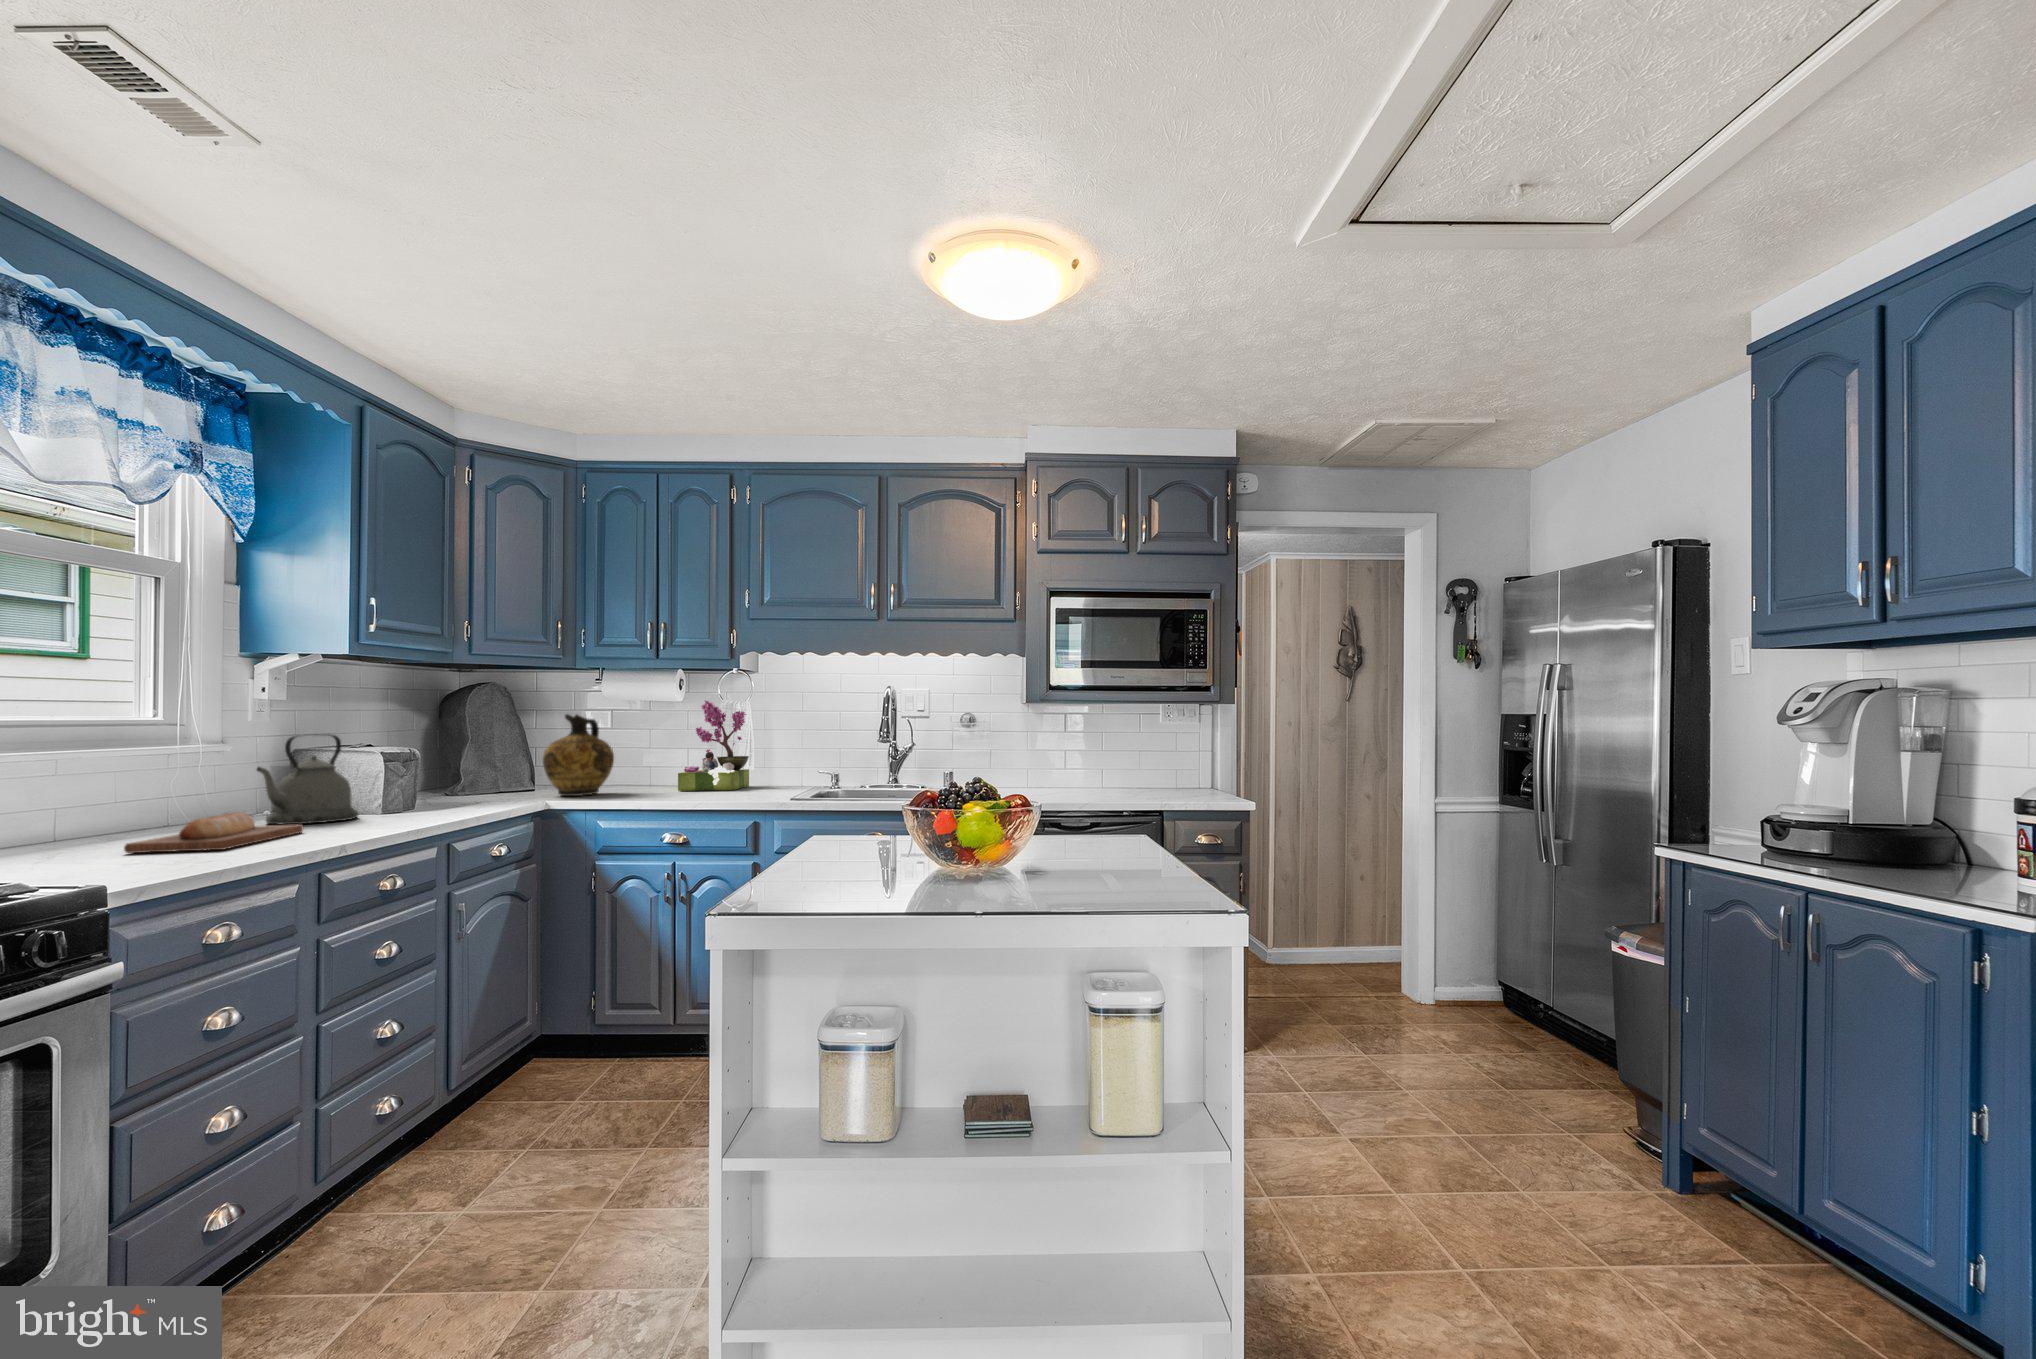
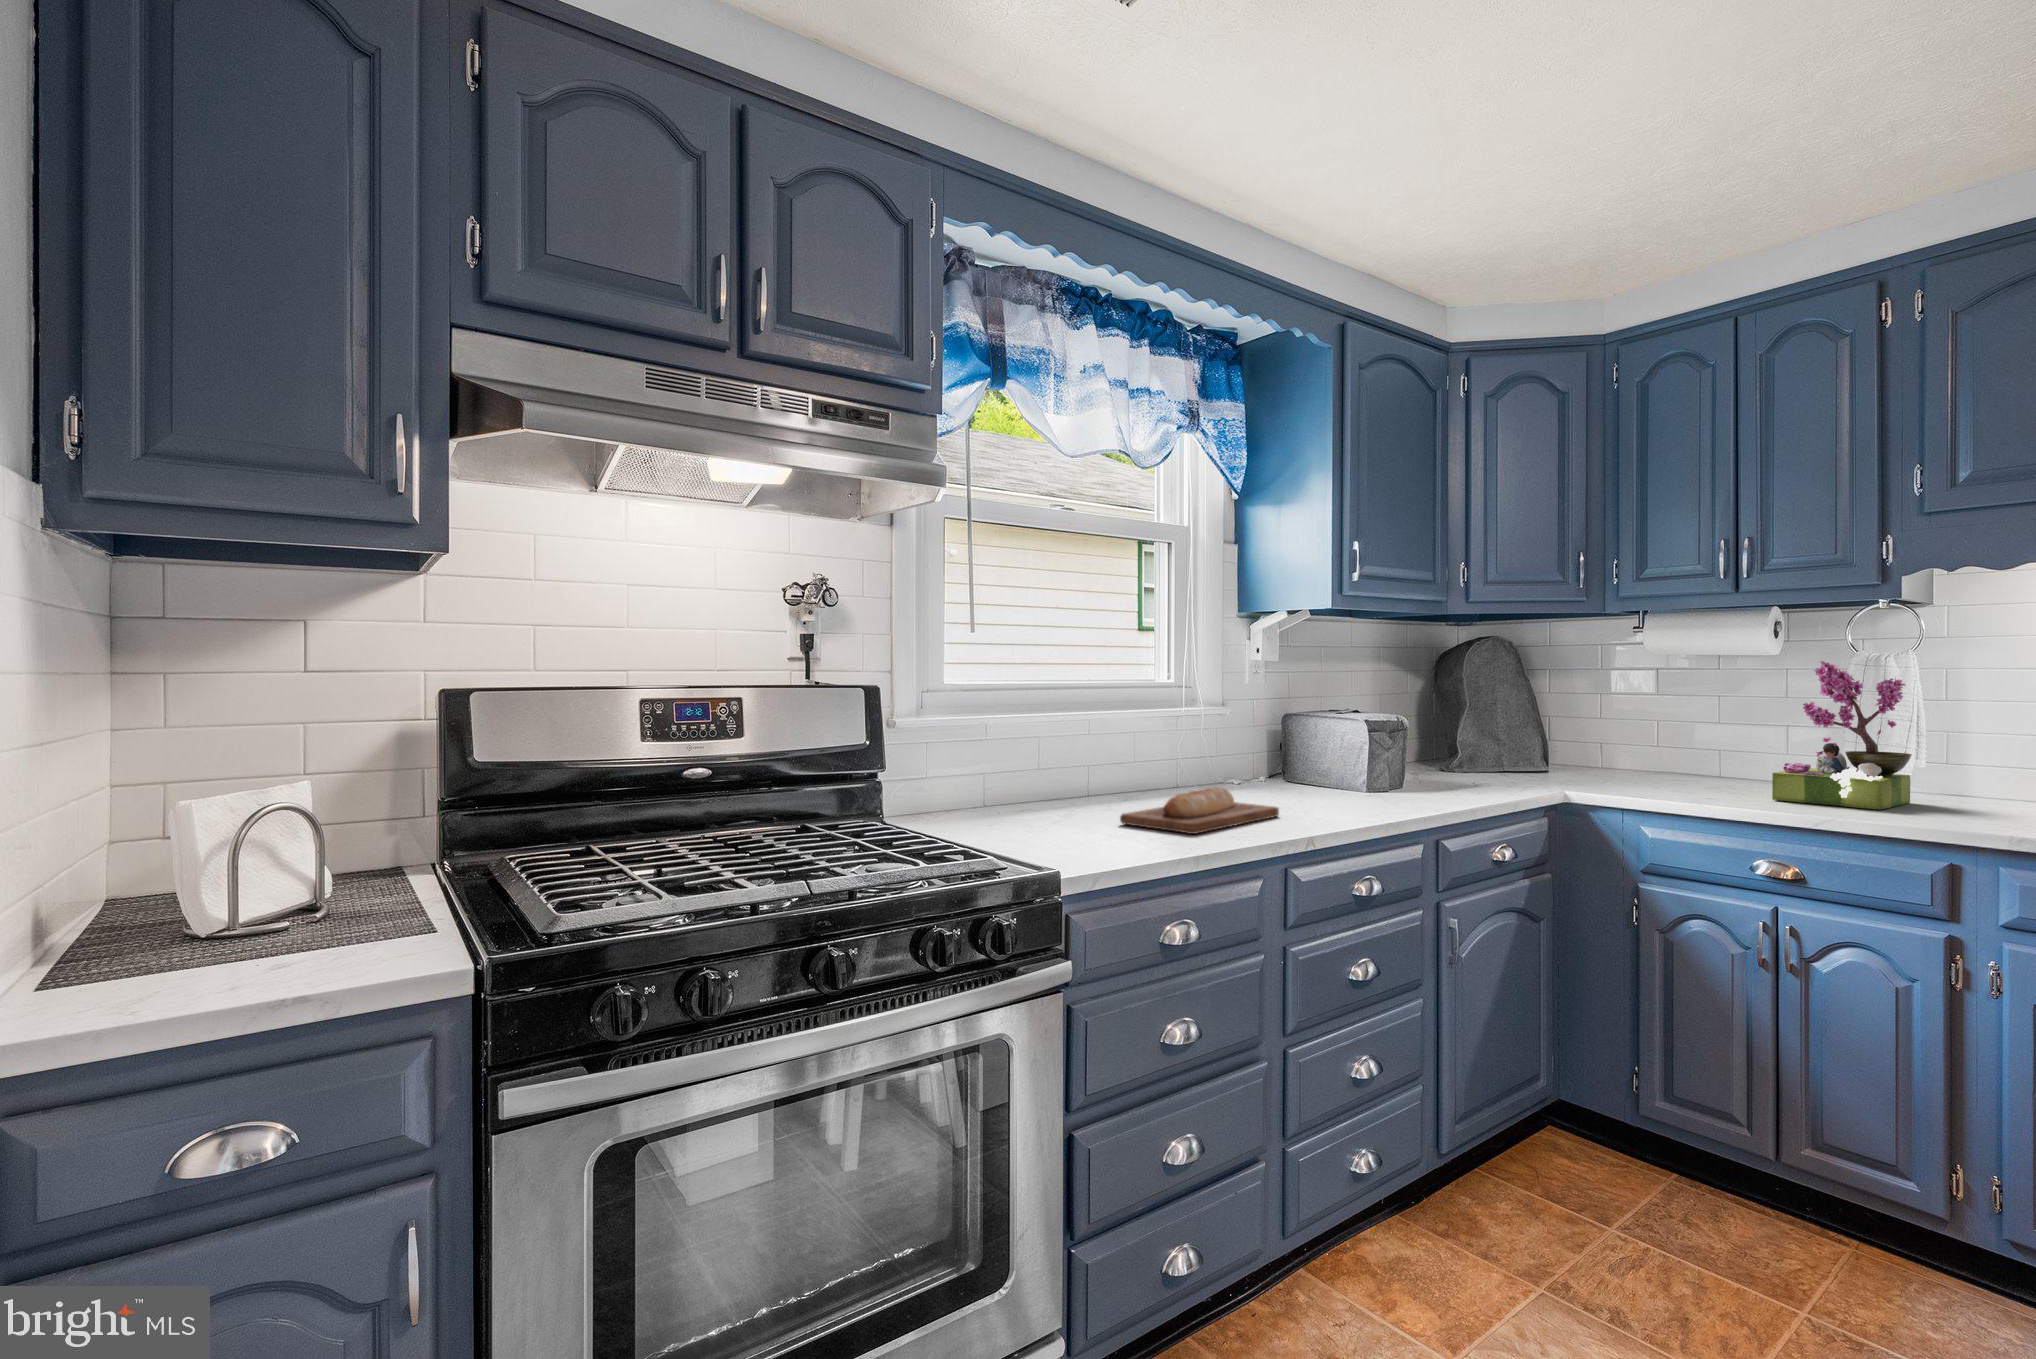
ceramic jug: present [542,714,614,796] -> none [1560,680,1665,792]
kettle: present [257,734,358,824] -> none [1242,702,1341,802]

